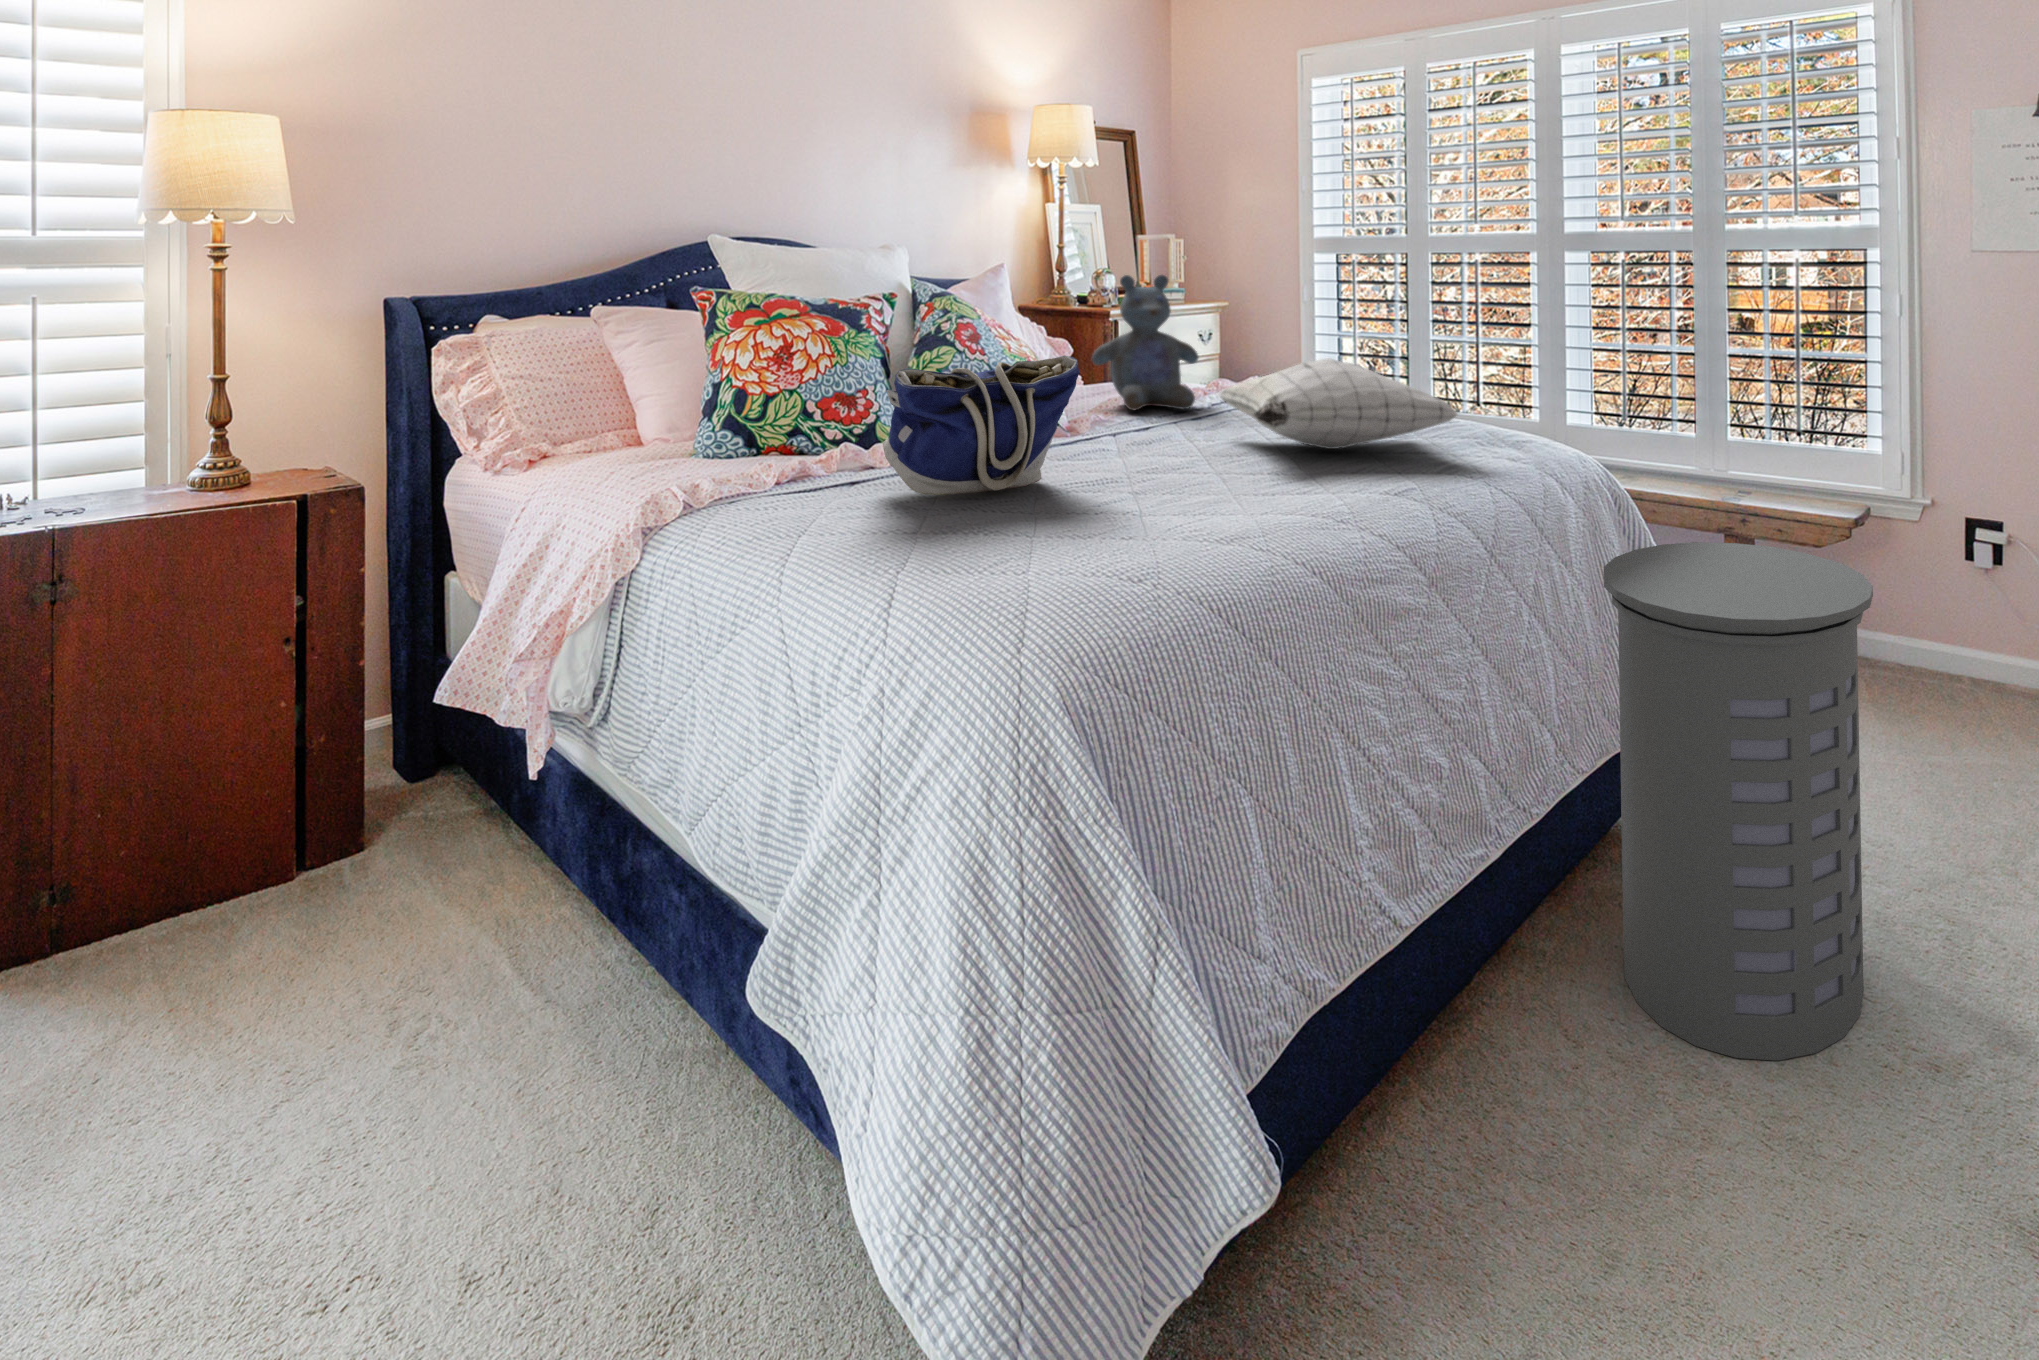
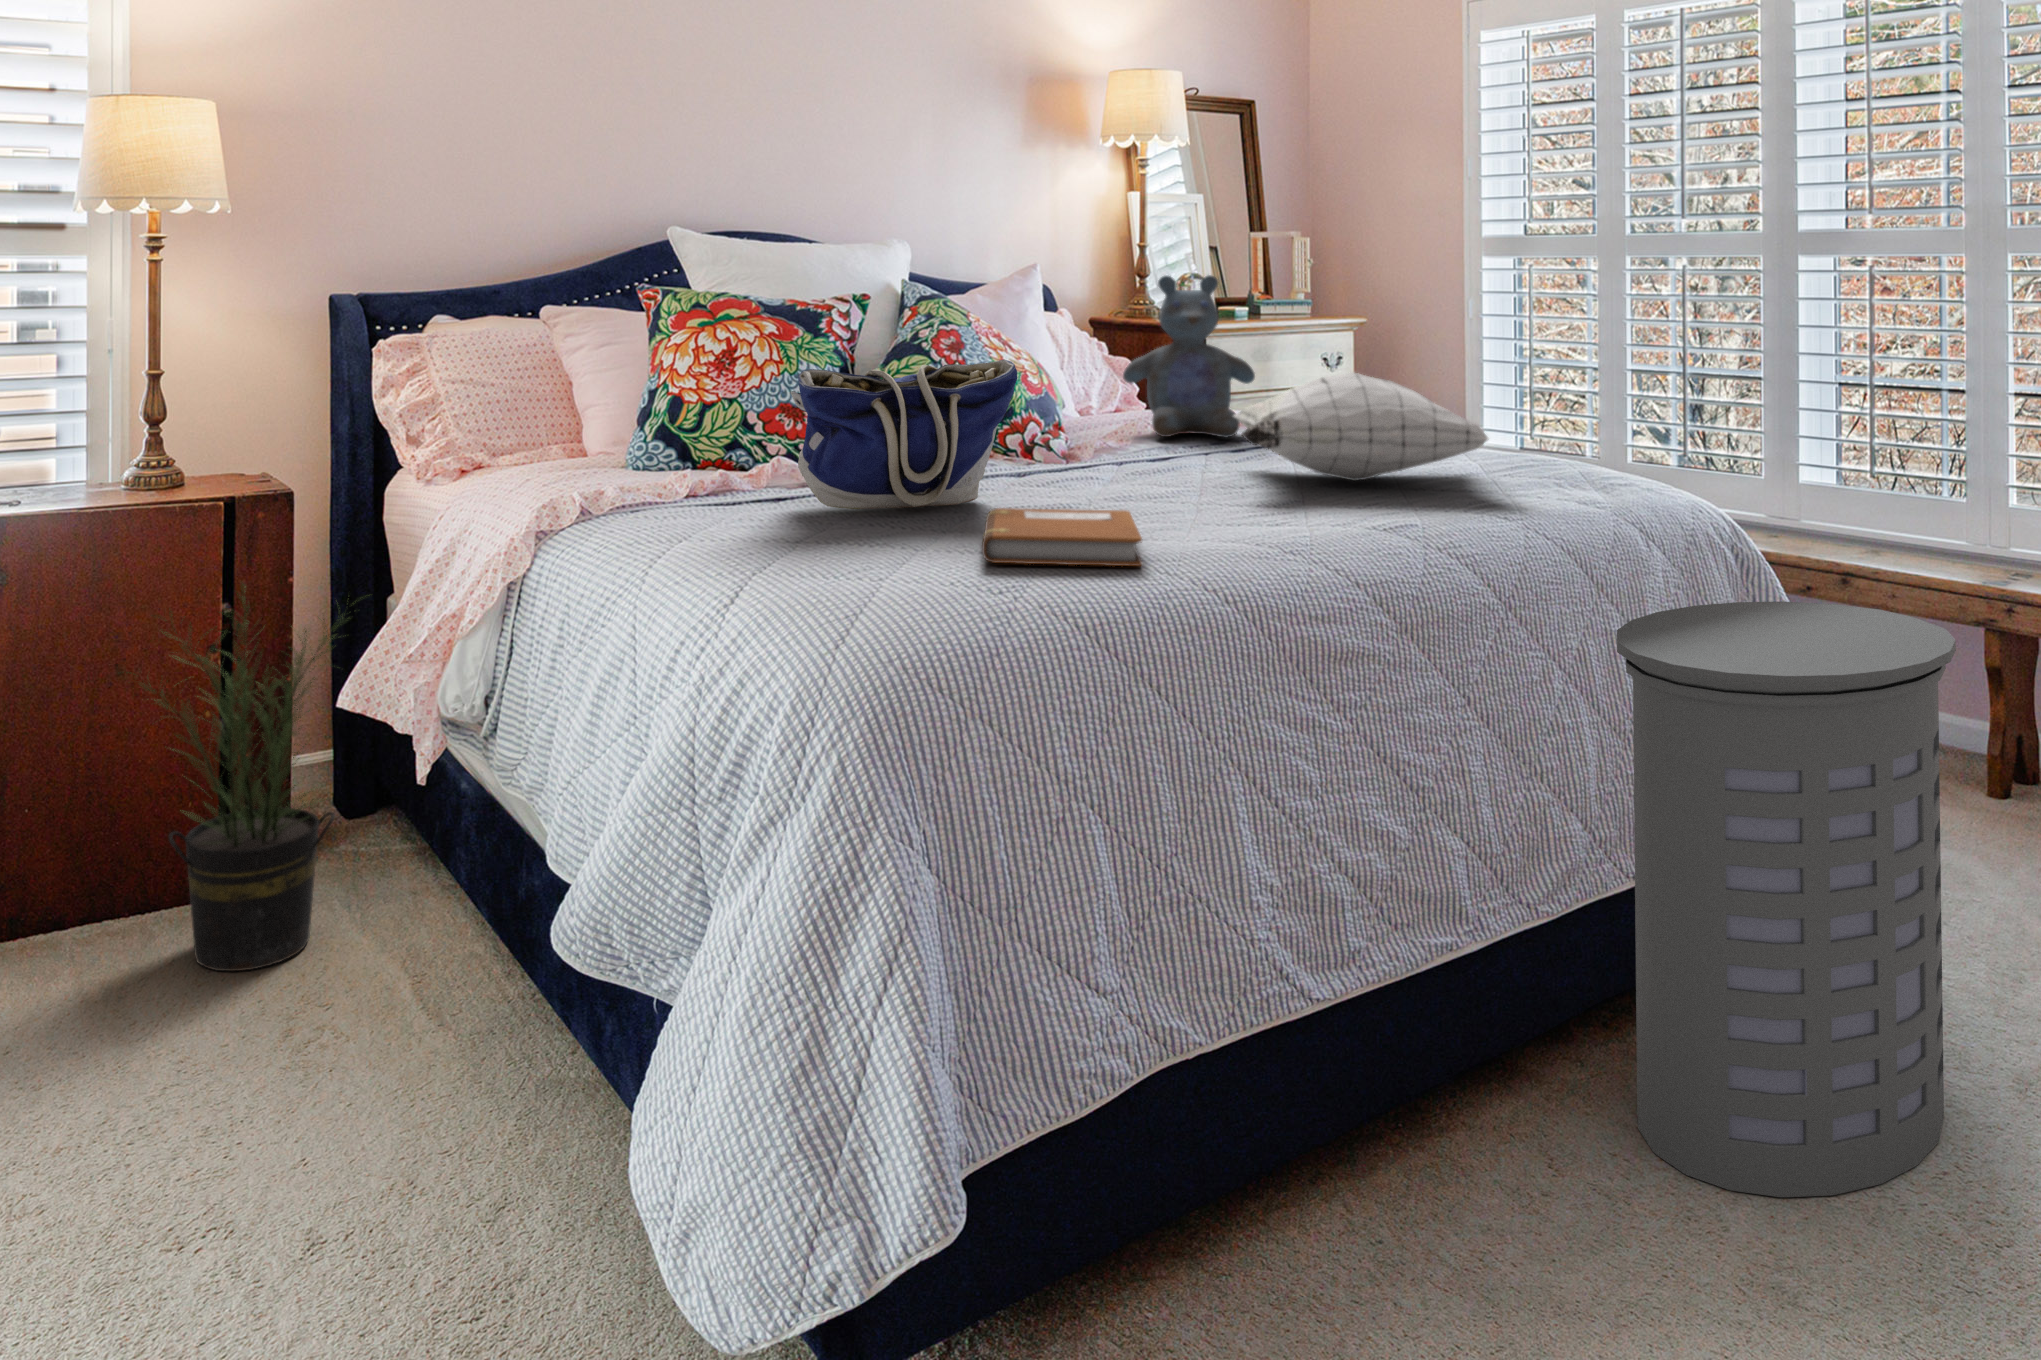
notebook: none [1081,492,1259,552] -> present [982,508,1142,566]
potted plant: none [205,576,465,965] -> present [126,582,372,971]

